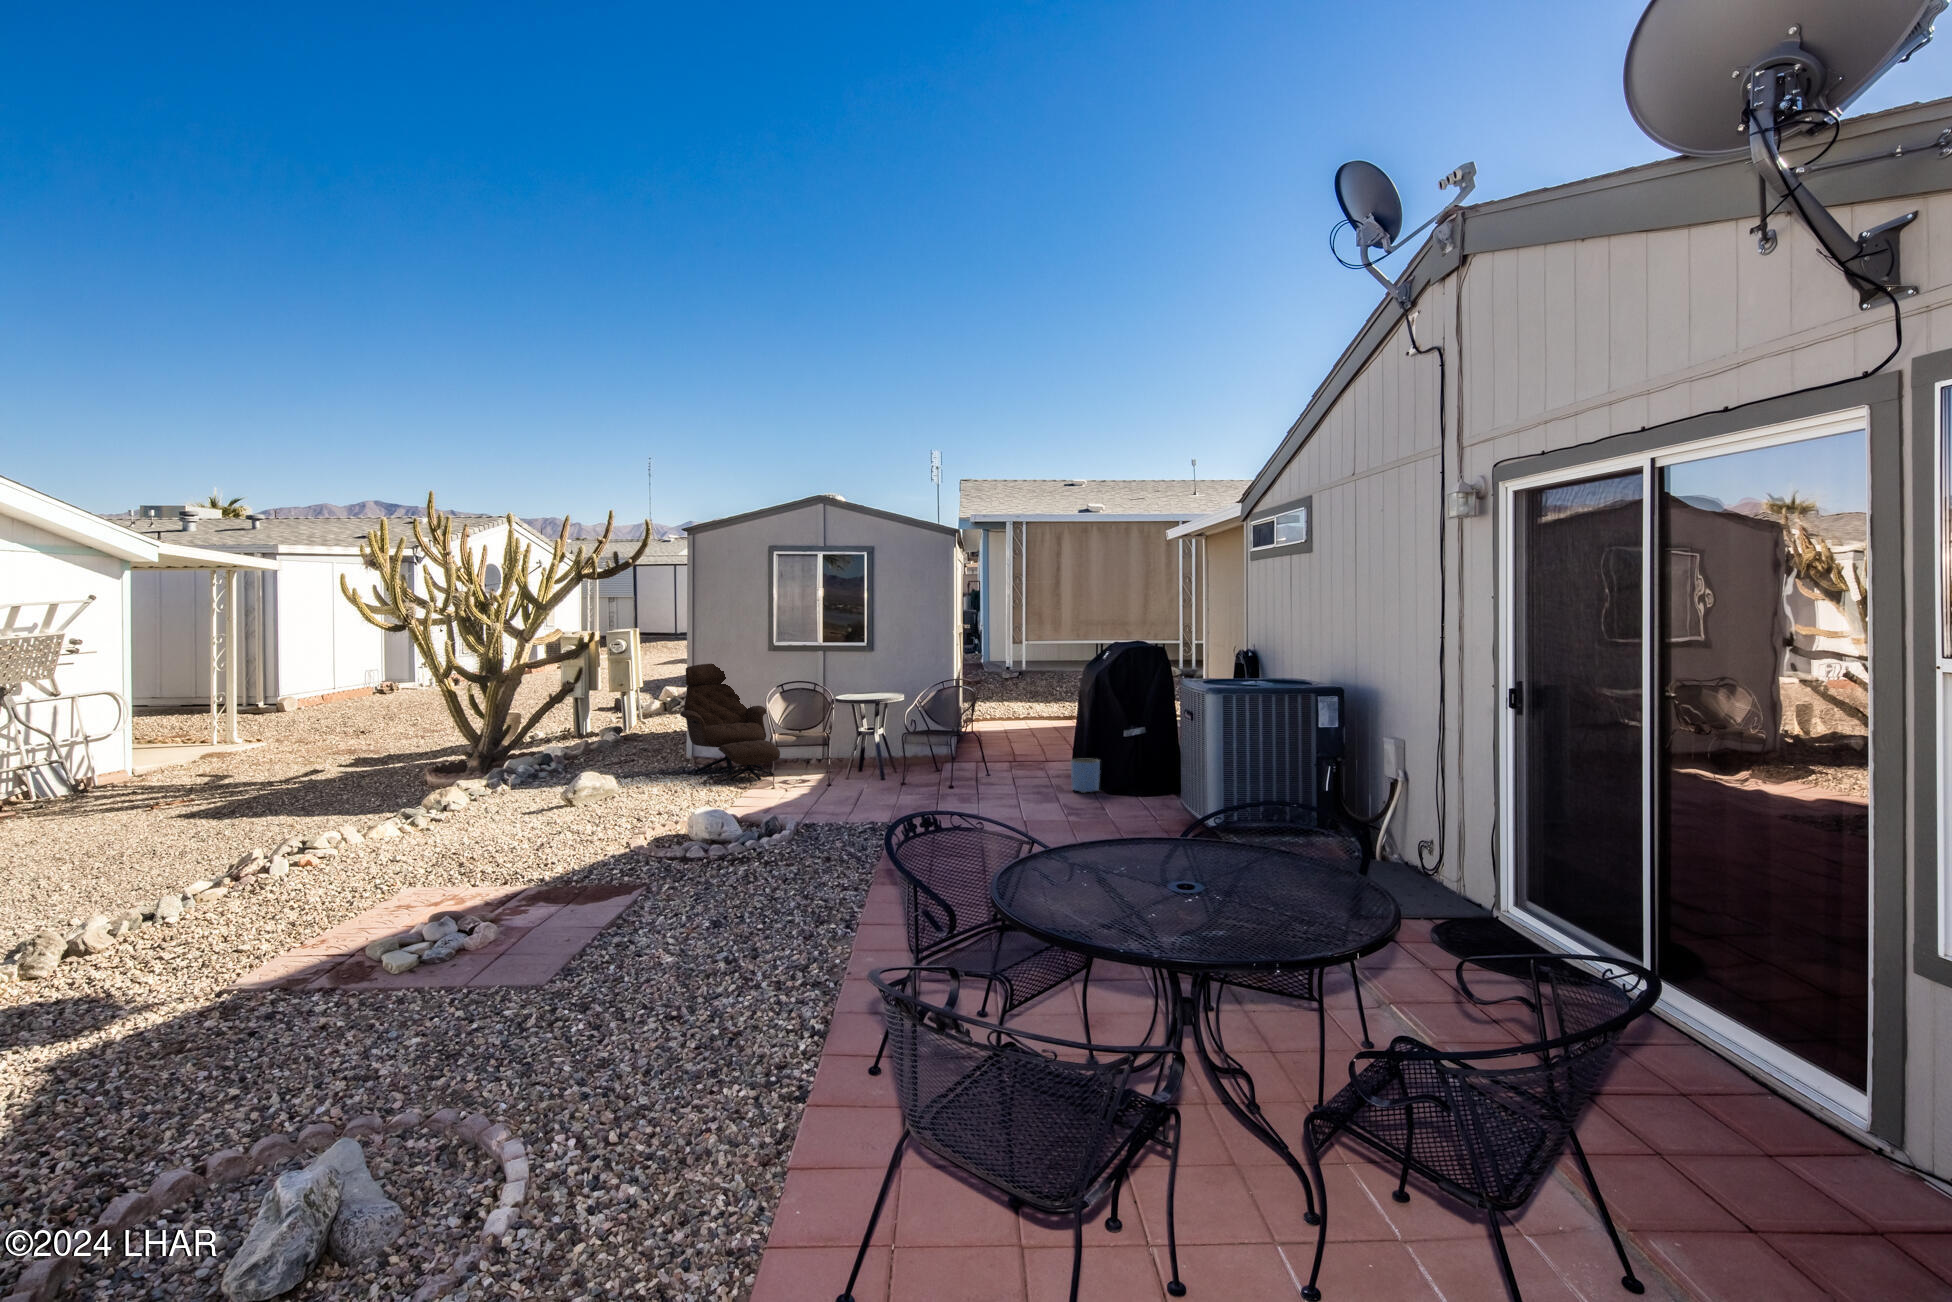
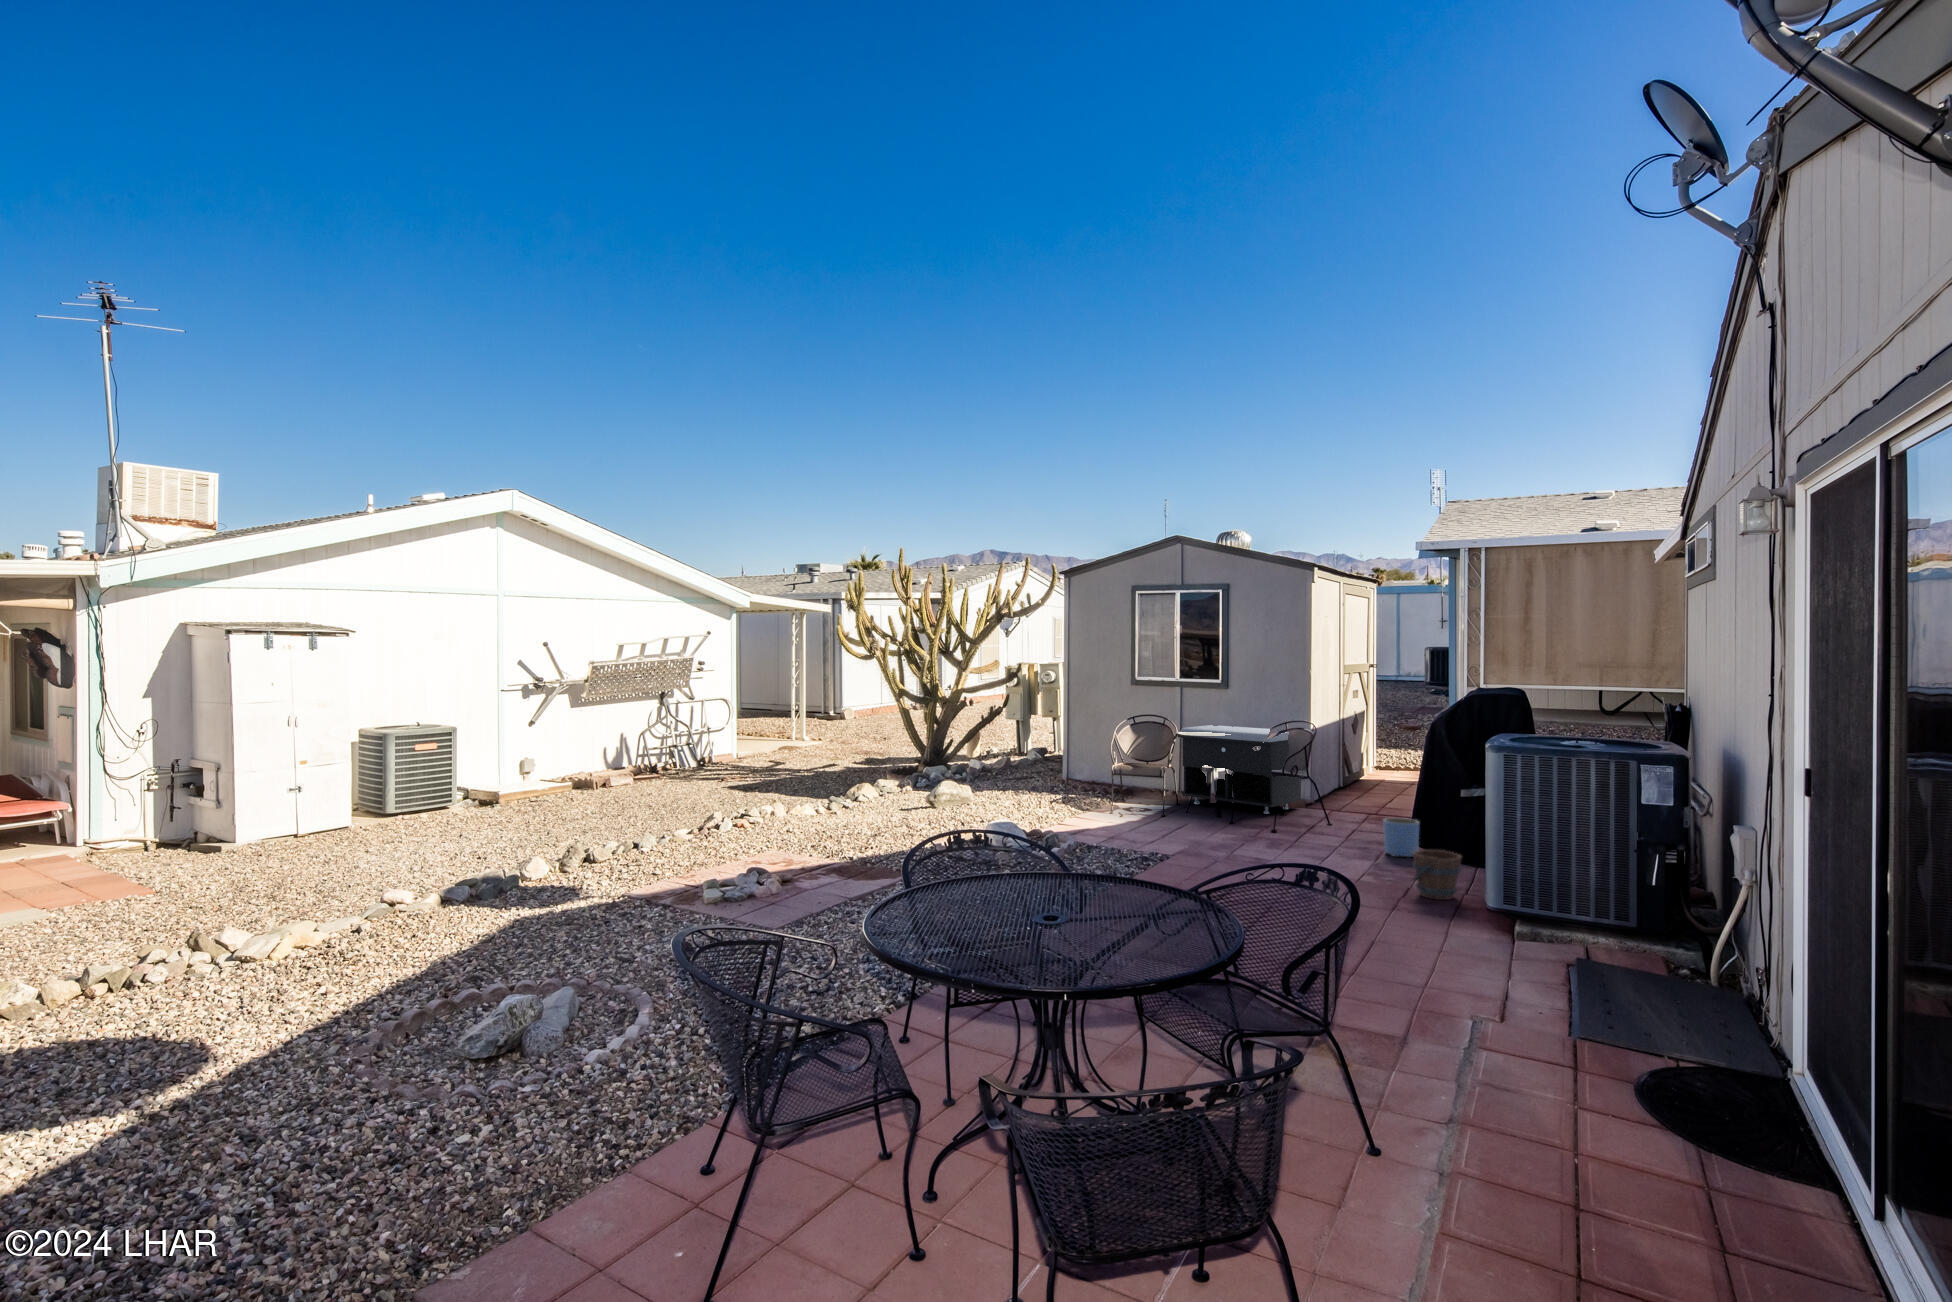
lounge chair: present [680,664,780,780] -> none [1049,695,1129,805]
storage bench: none [837,689,948,770] -> present [1181,725,1301,814]
bucket: none [1143,780,1183,823] -> present [1413,850,1462,900]

